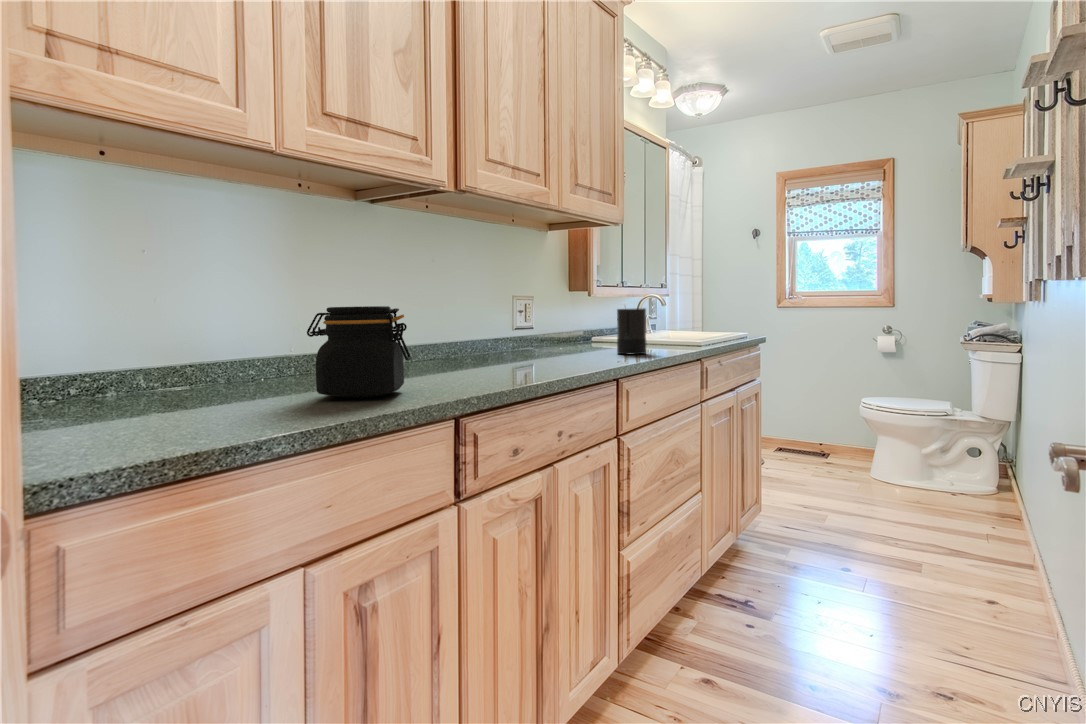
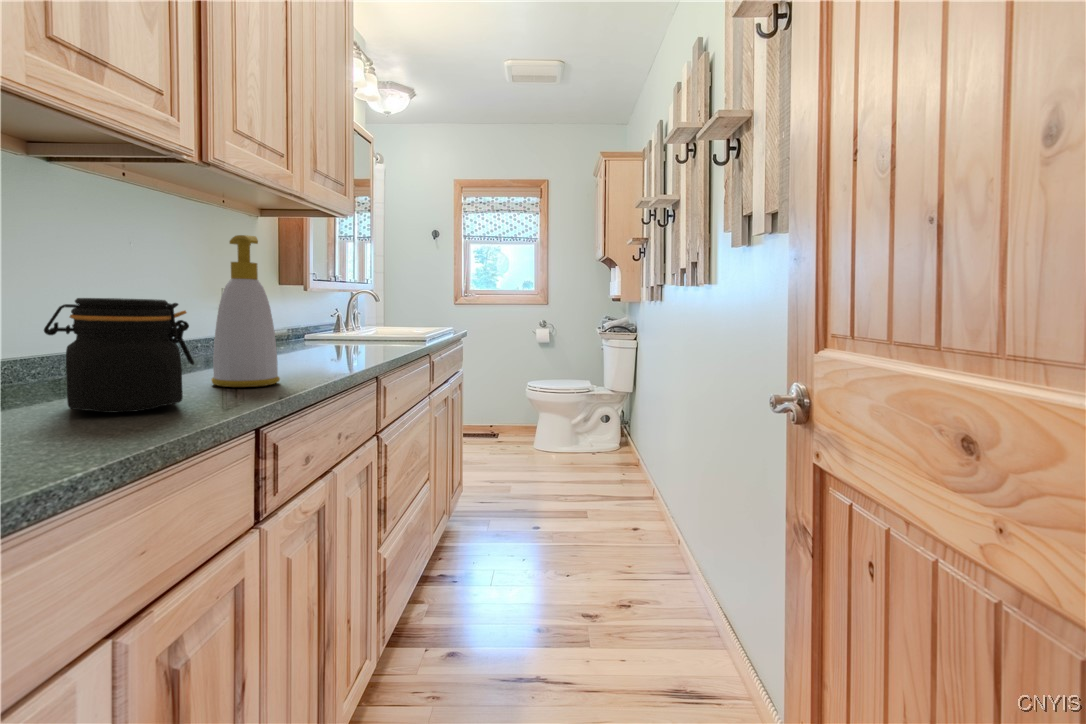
soap bottle: none [449,248,504,383] -> present [211,235,280,387]
candle: present [617,308,646,354] -> none [351,300,383,351]

